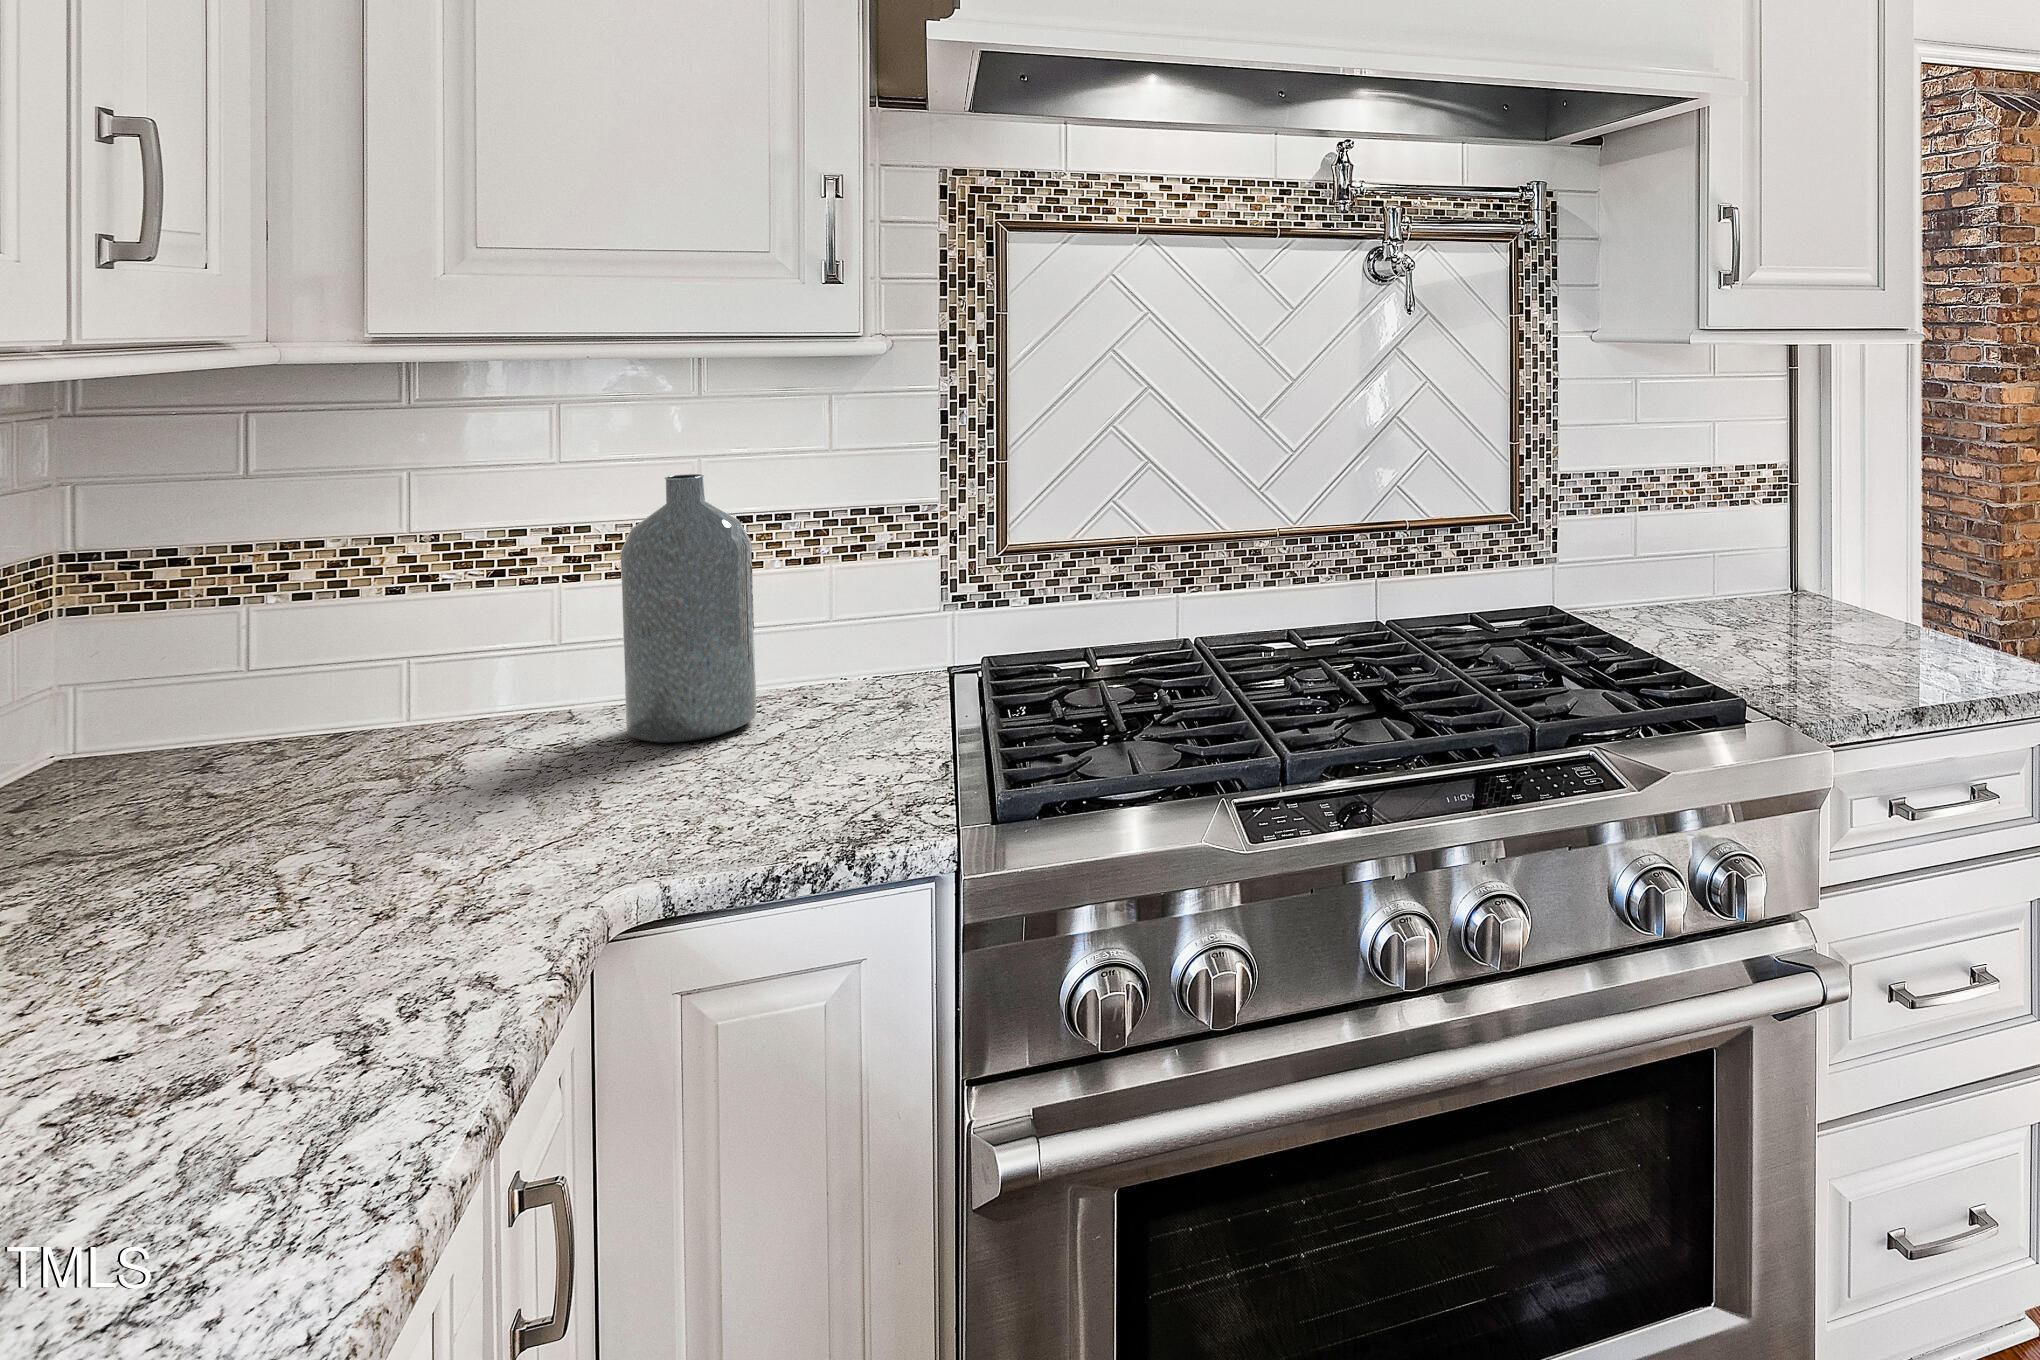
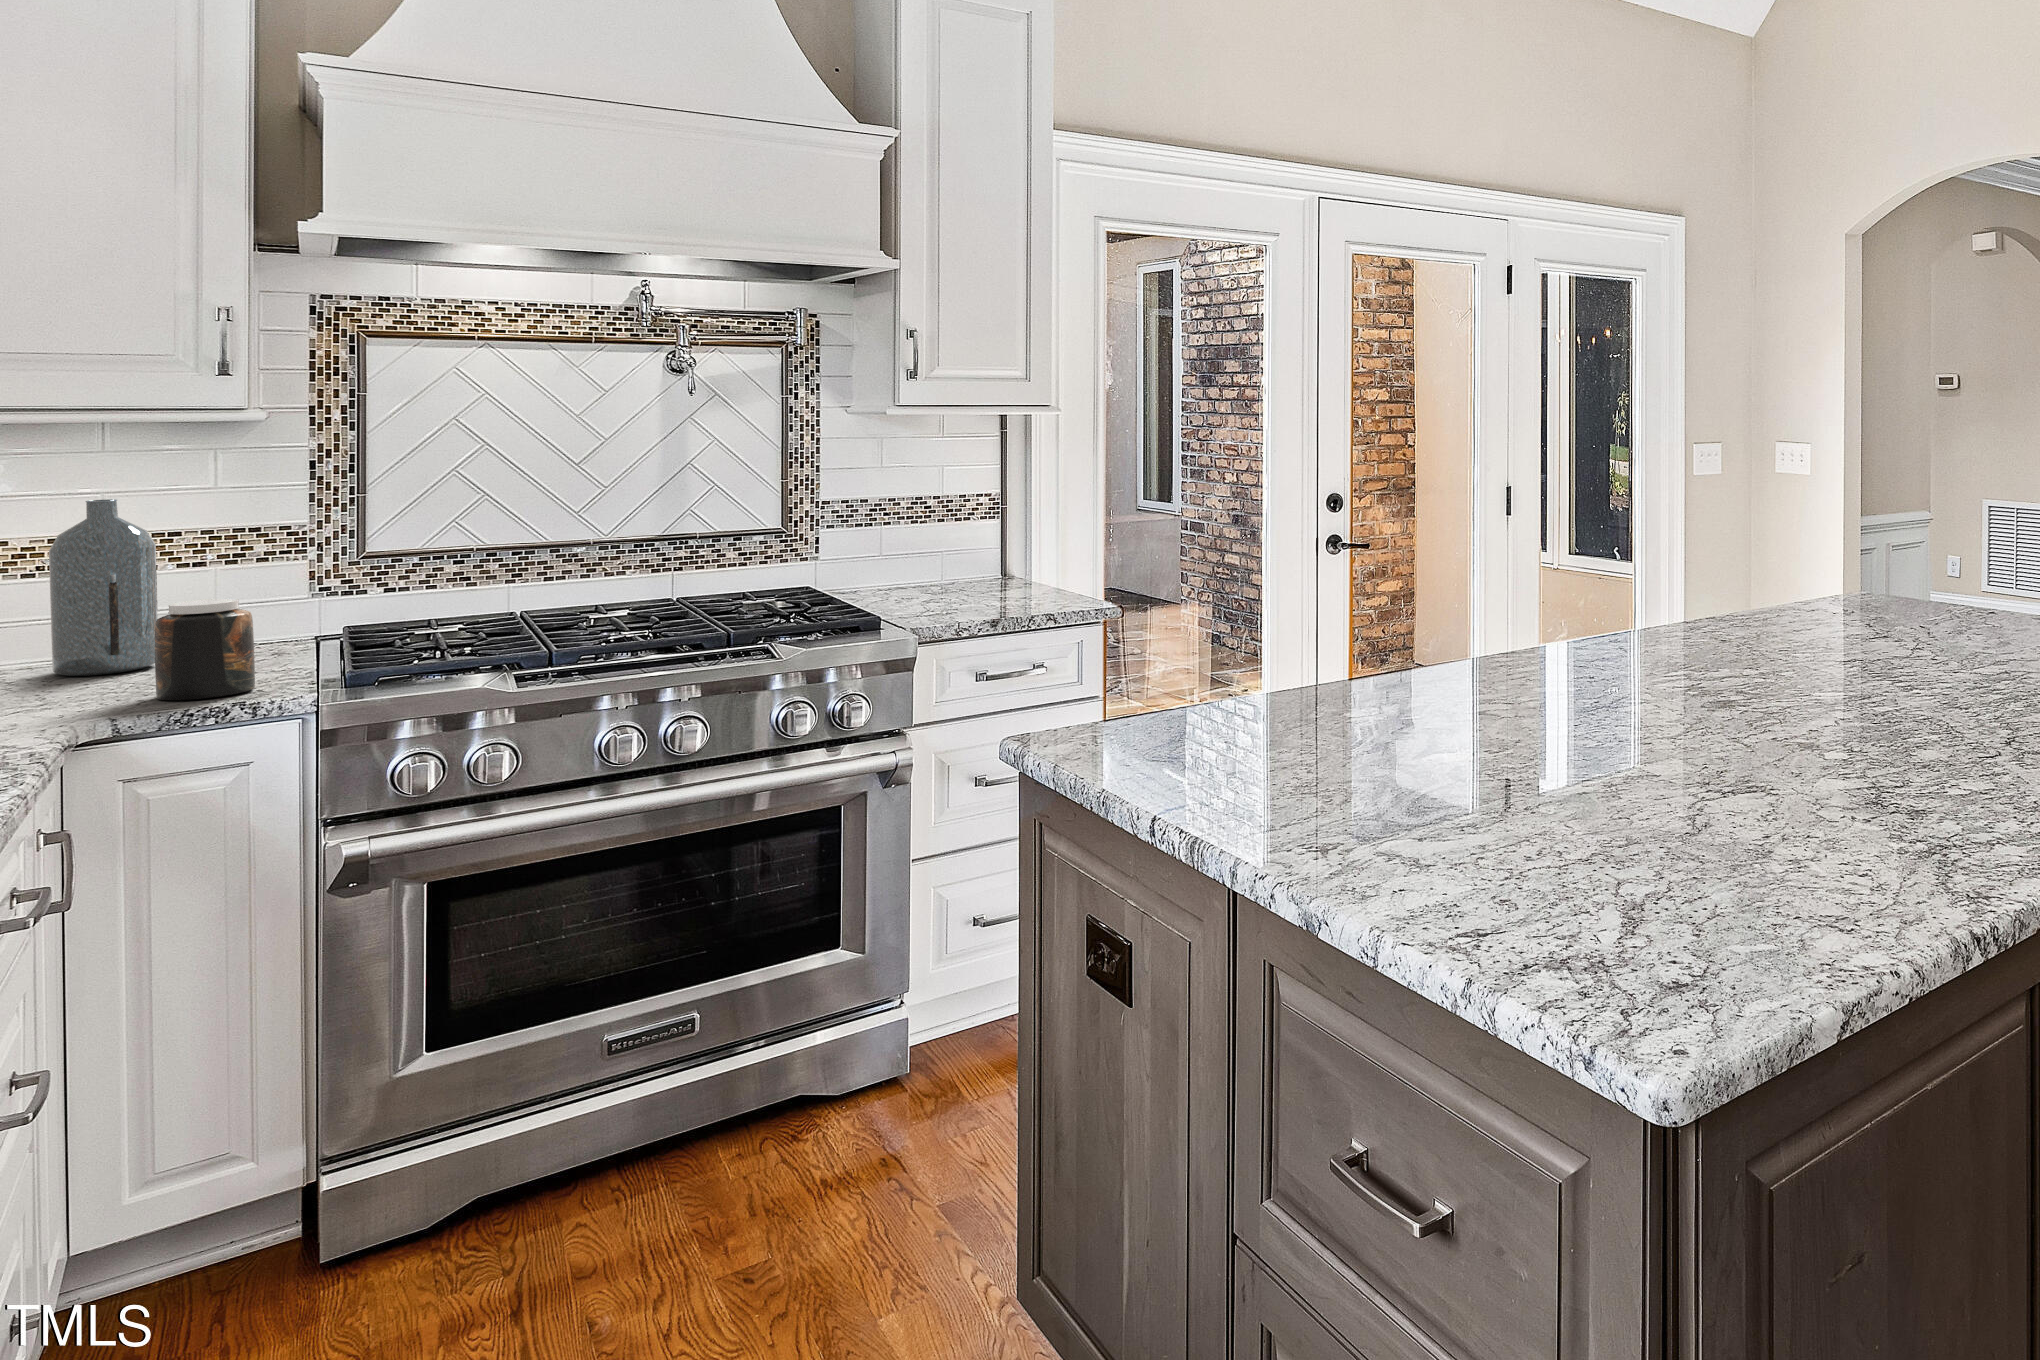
jar: none [733,657,870,839] -> present [155,598,255,700]

